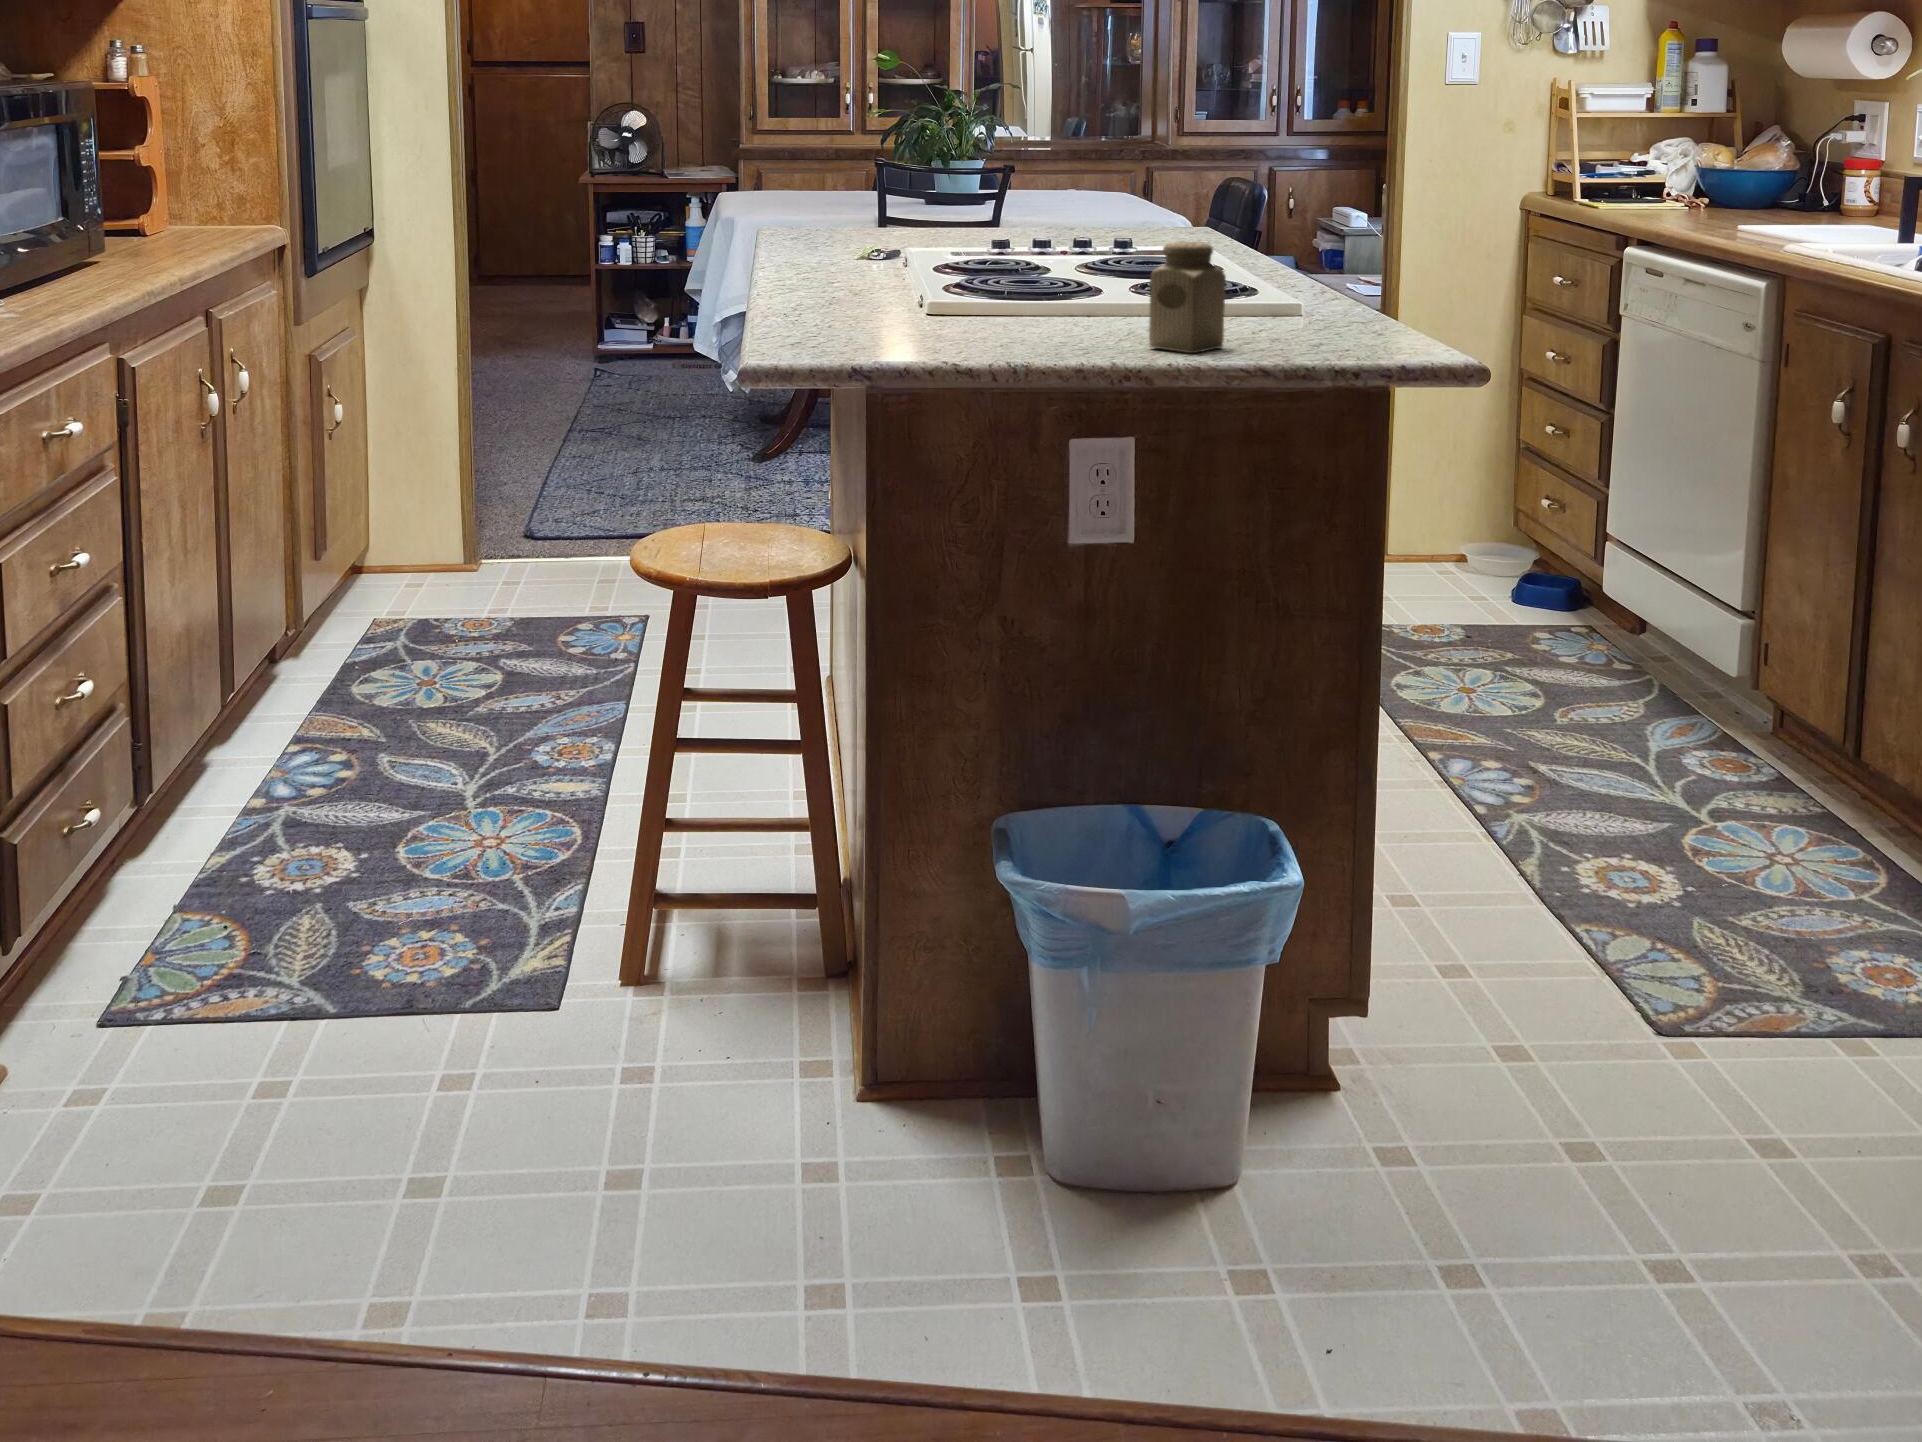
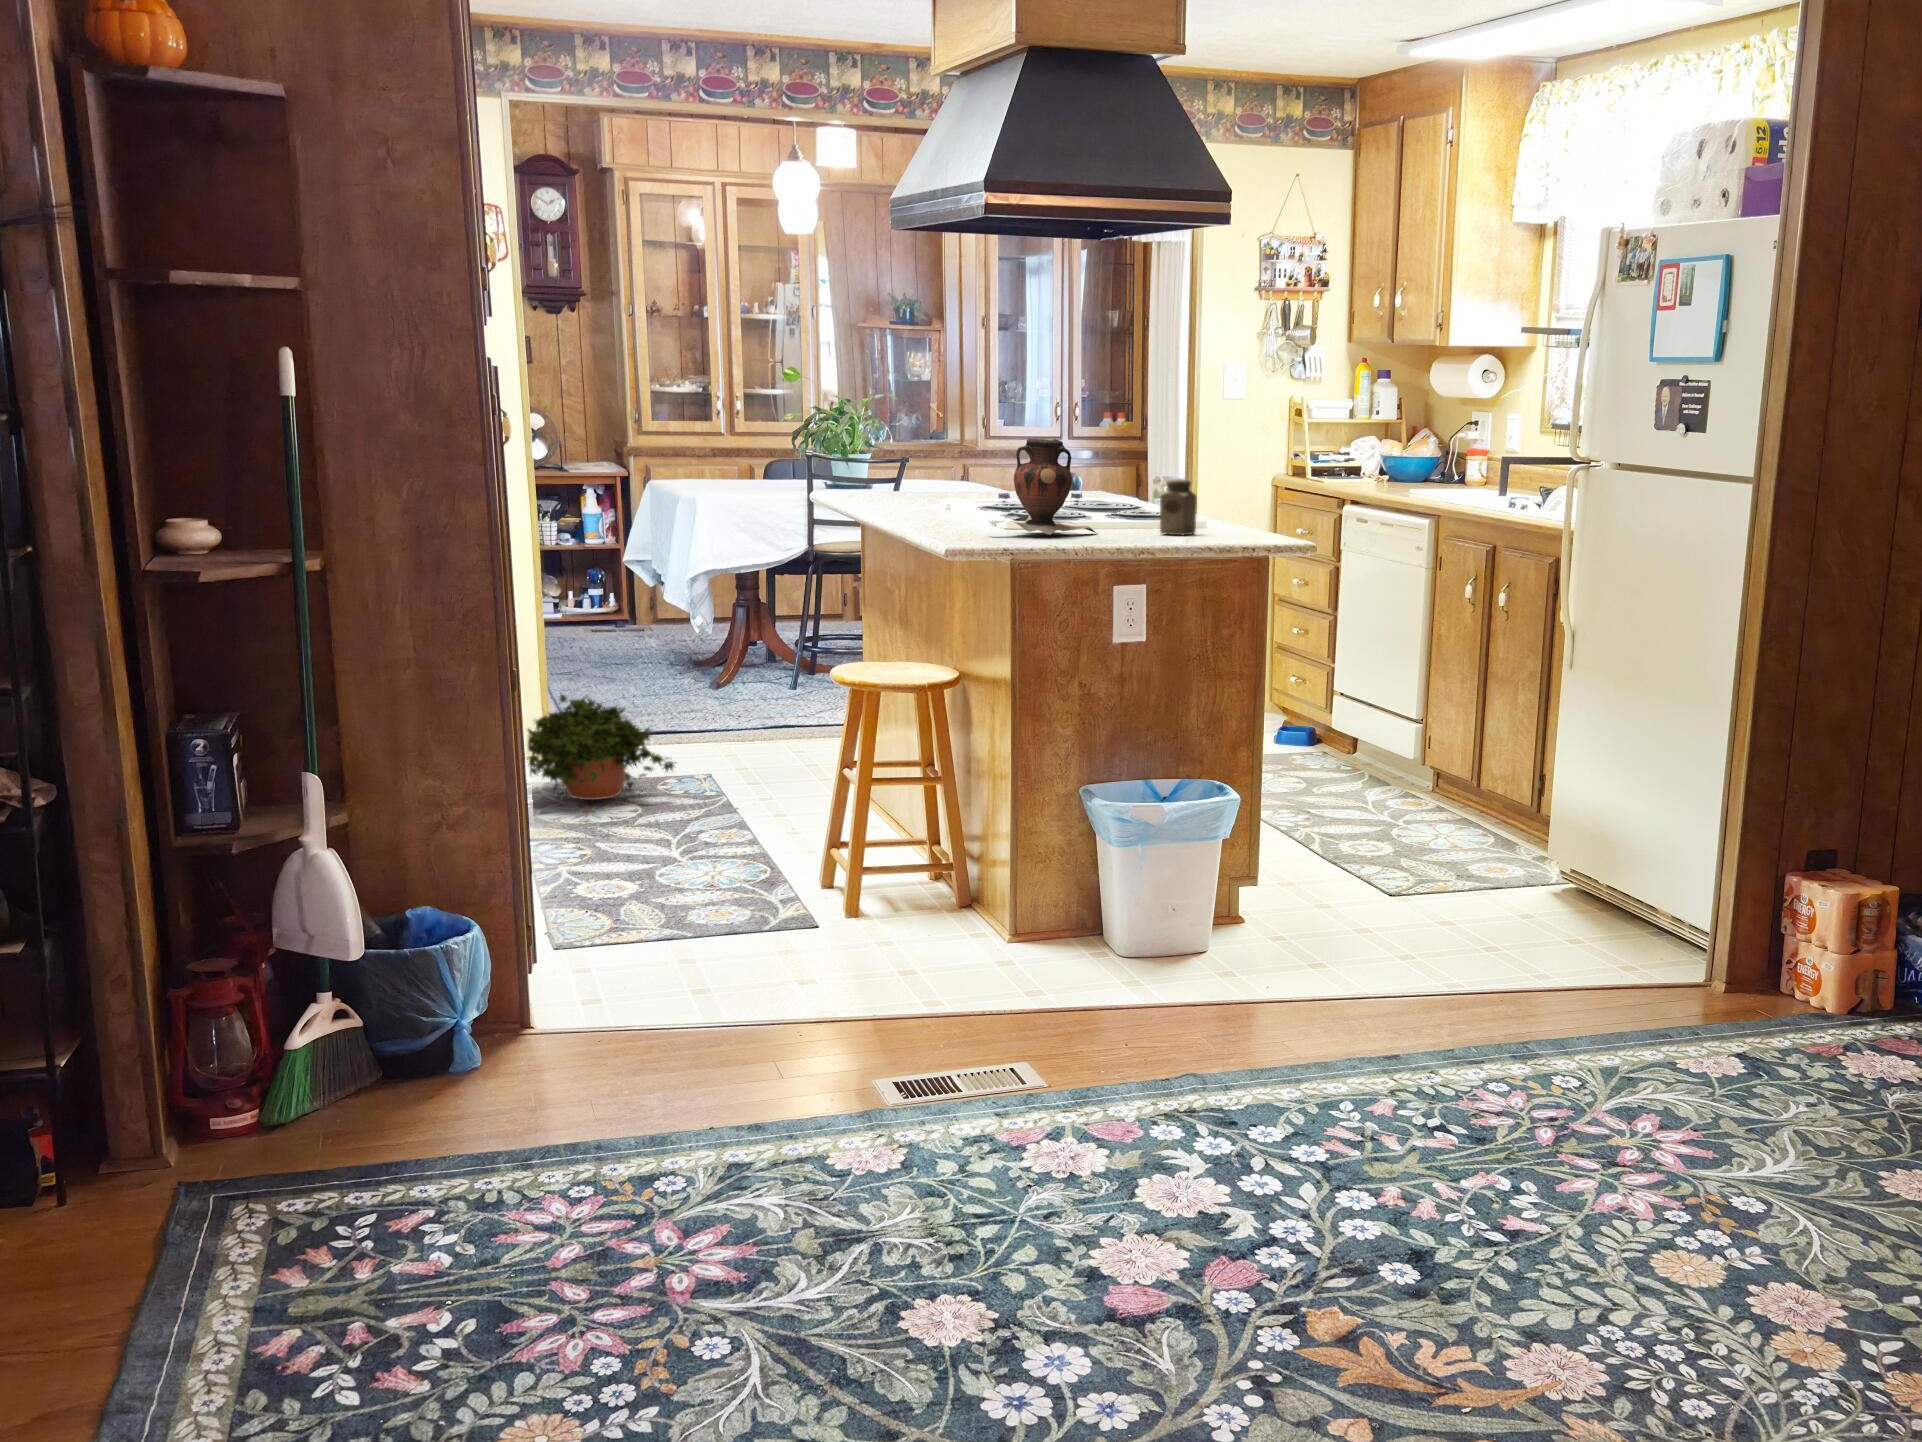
vase: none [818,165,1036,348] -> present [988,438,1096,535]
potted plant: none [328,493,568,662] -> present [527,694,676,800]

